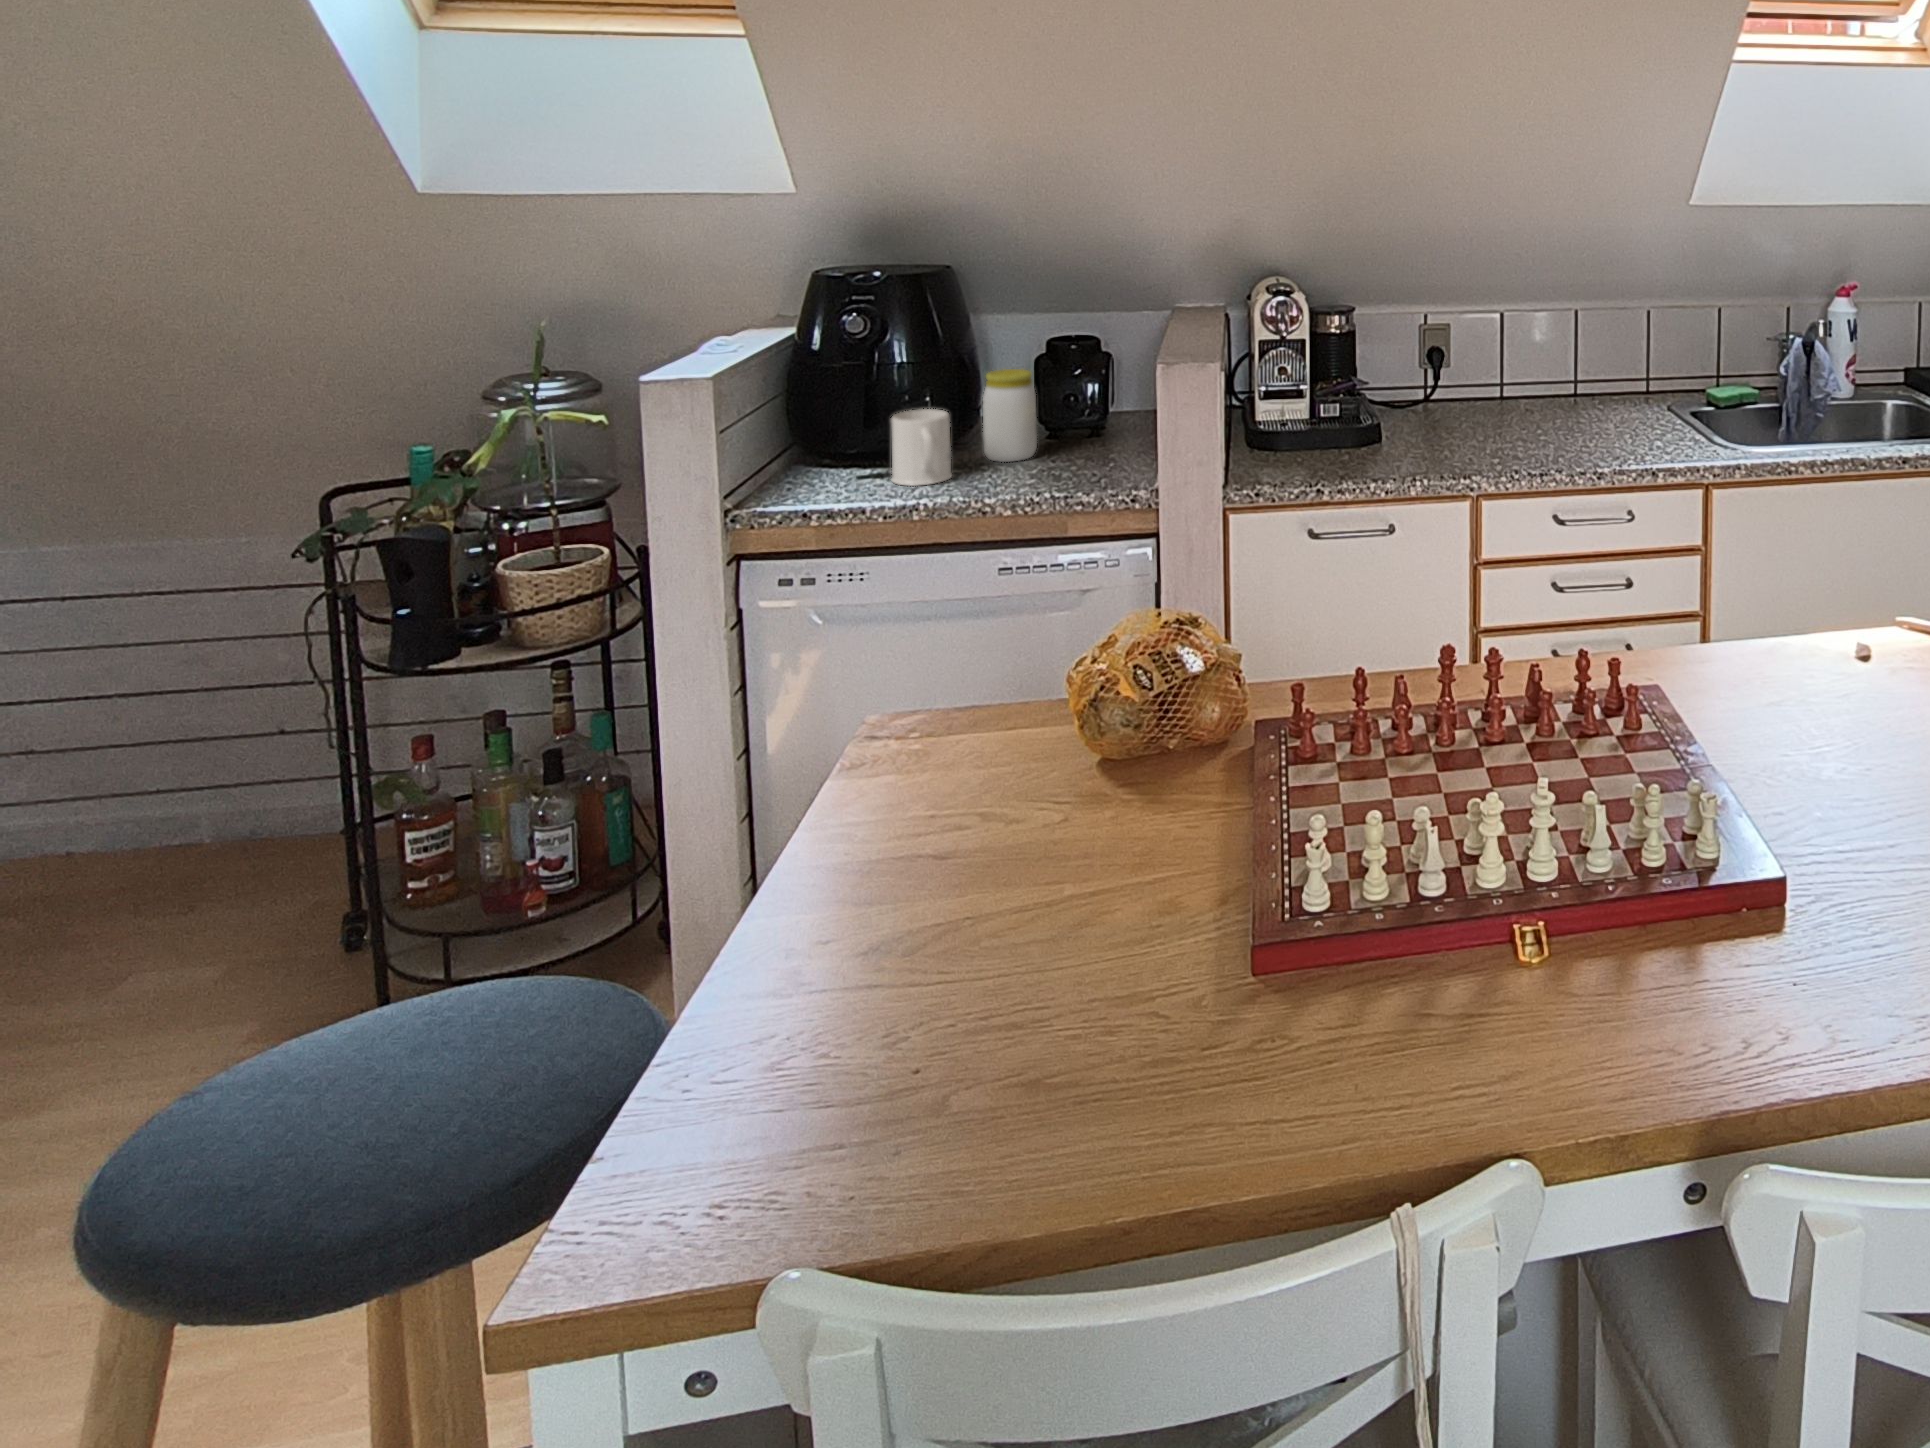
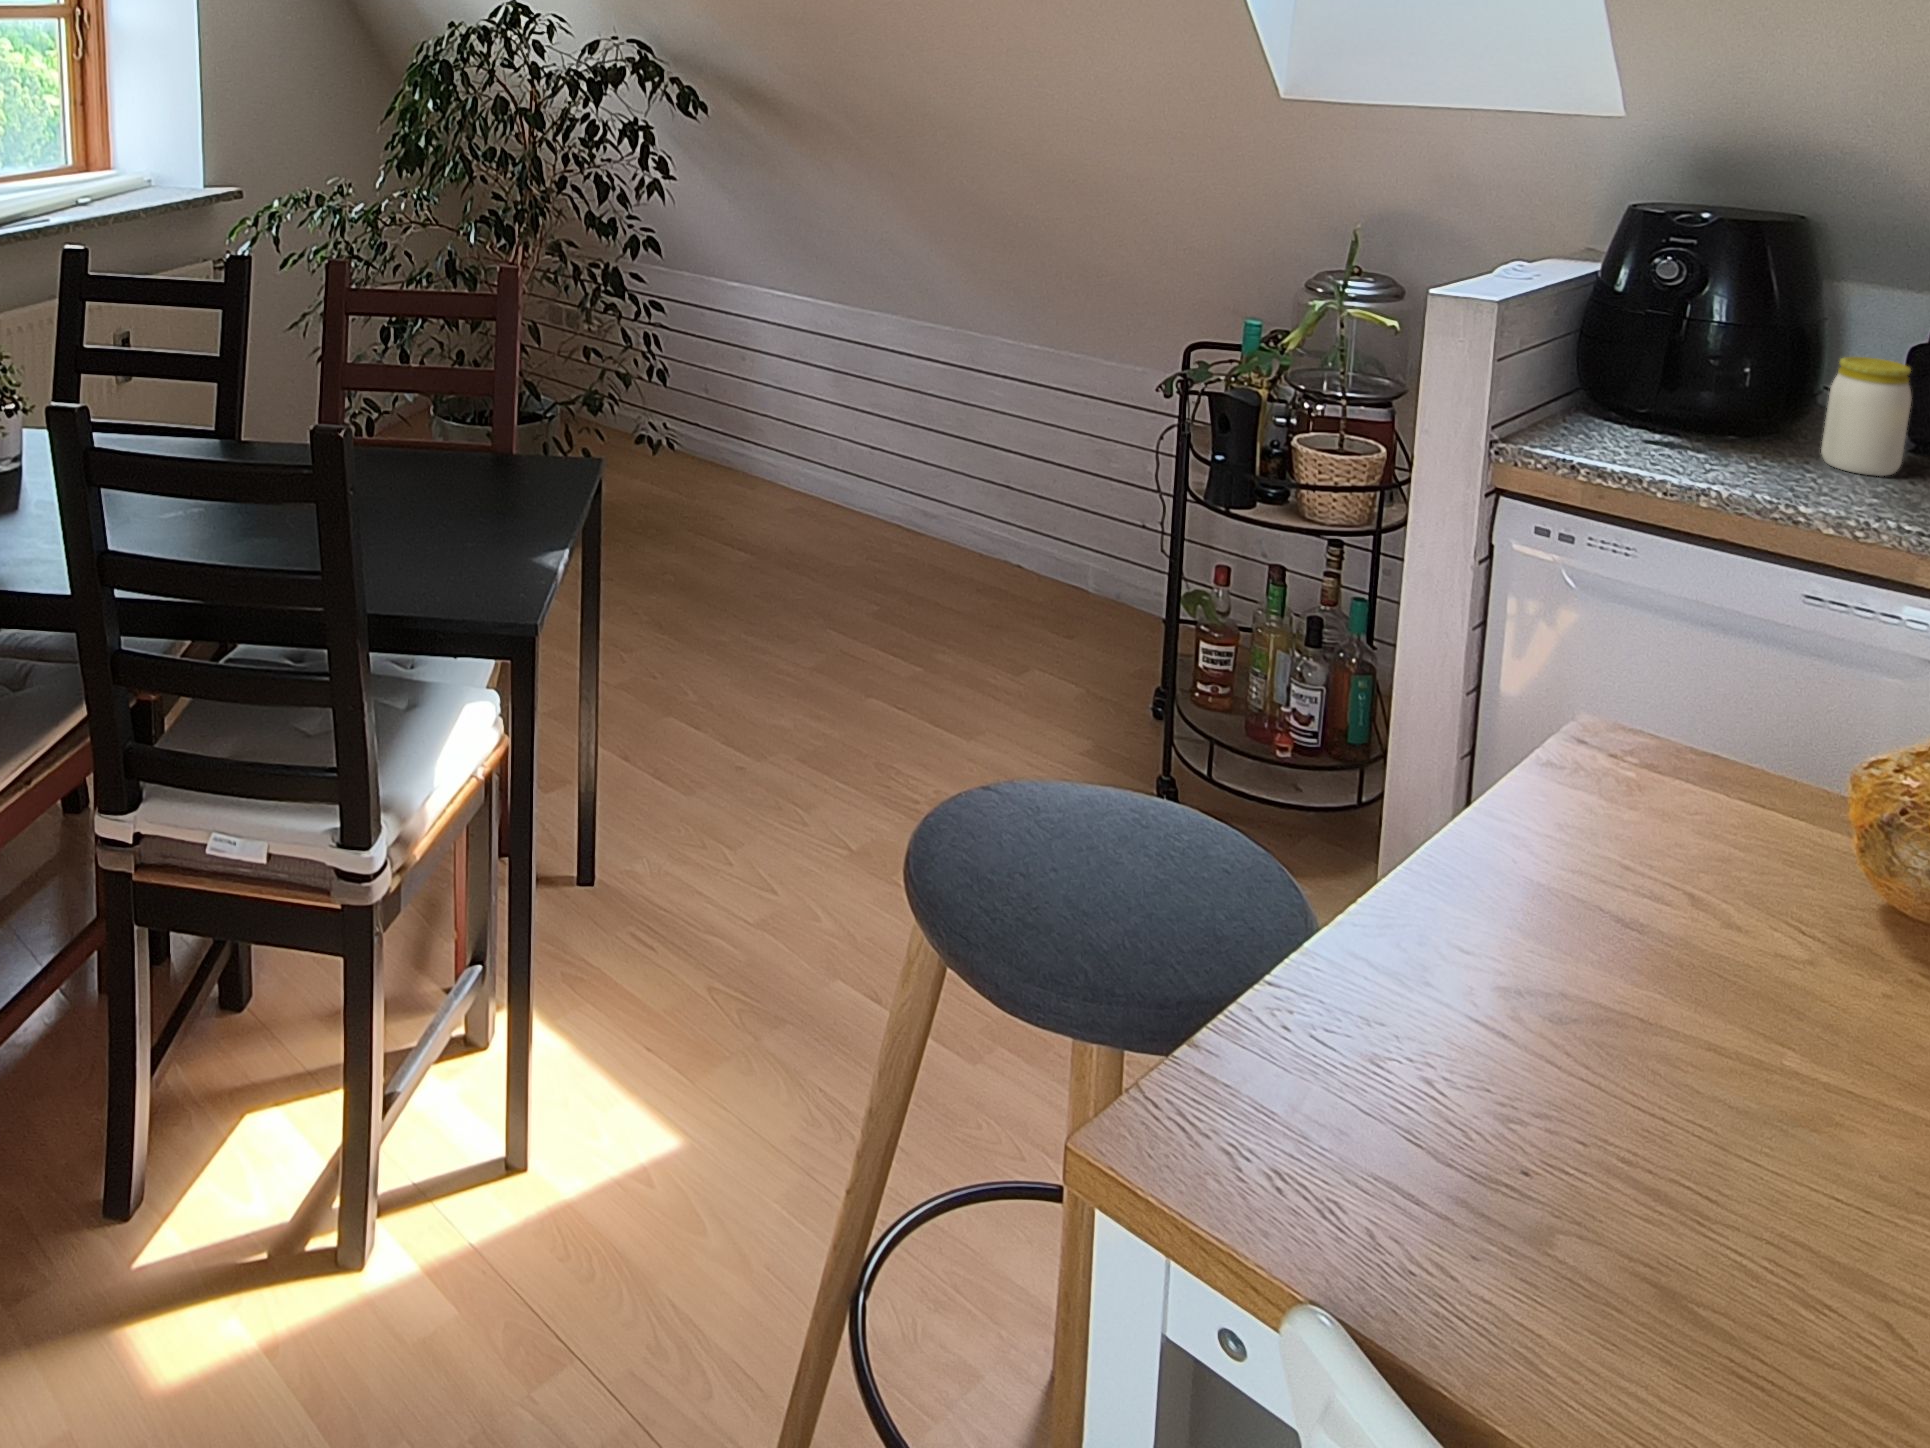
mug: present [892,409,952,486] -> none [1688,381,1778,474]

